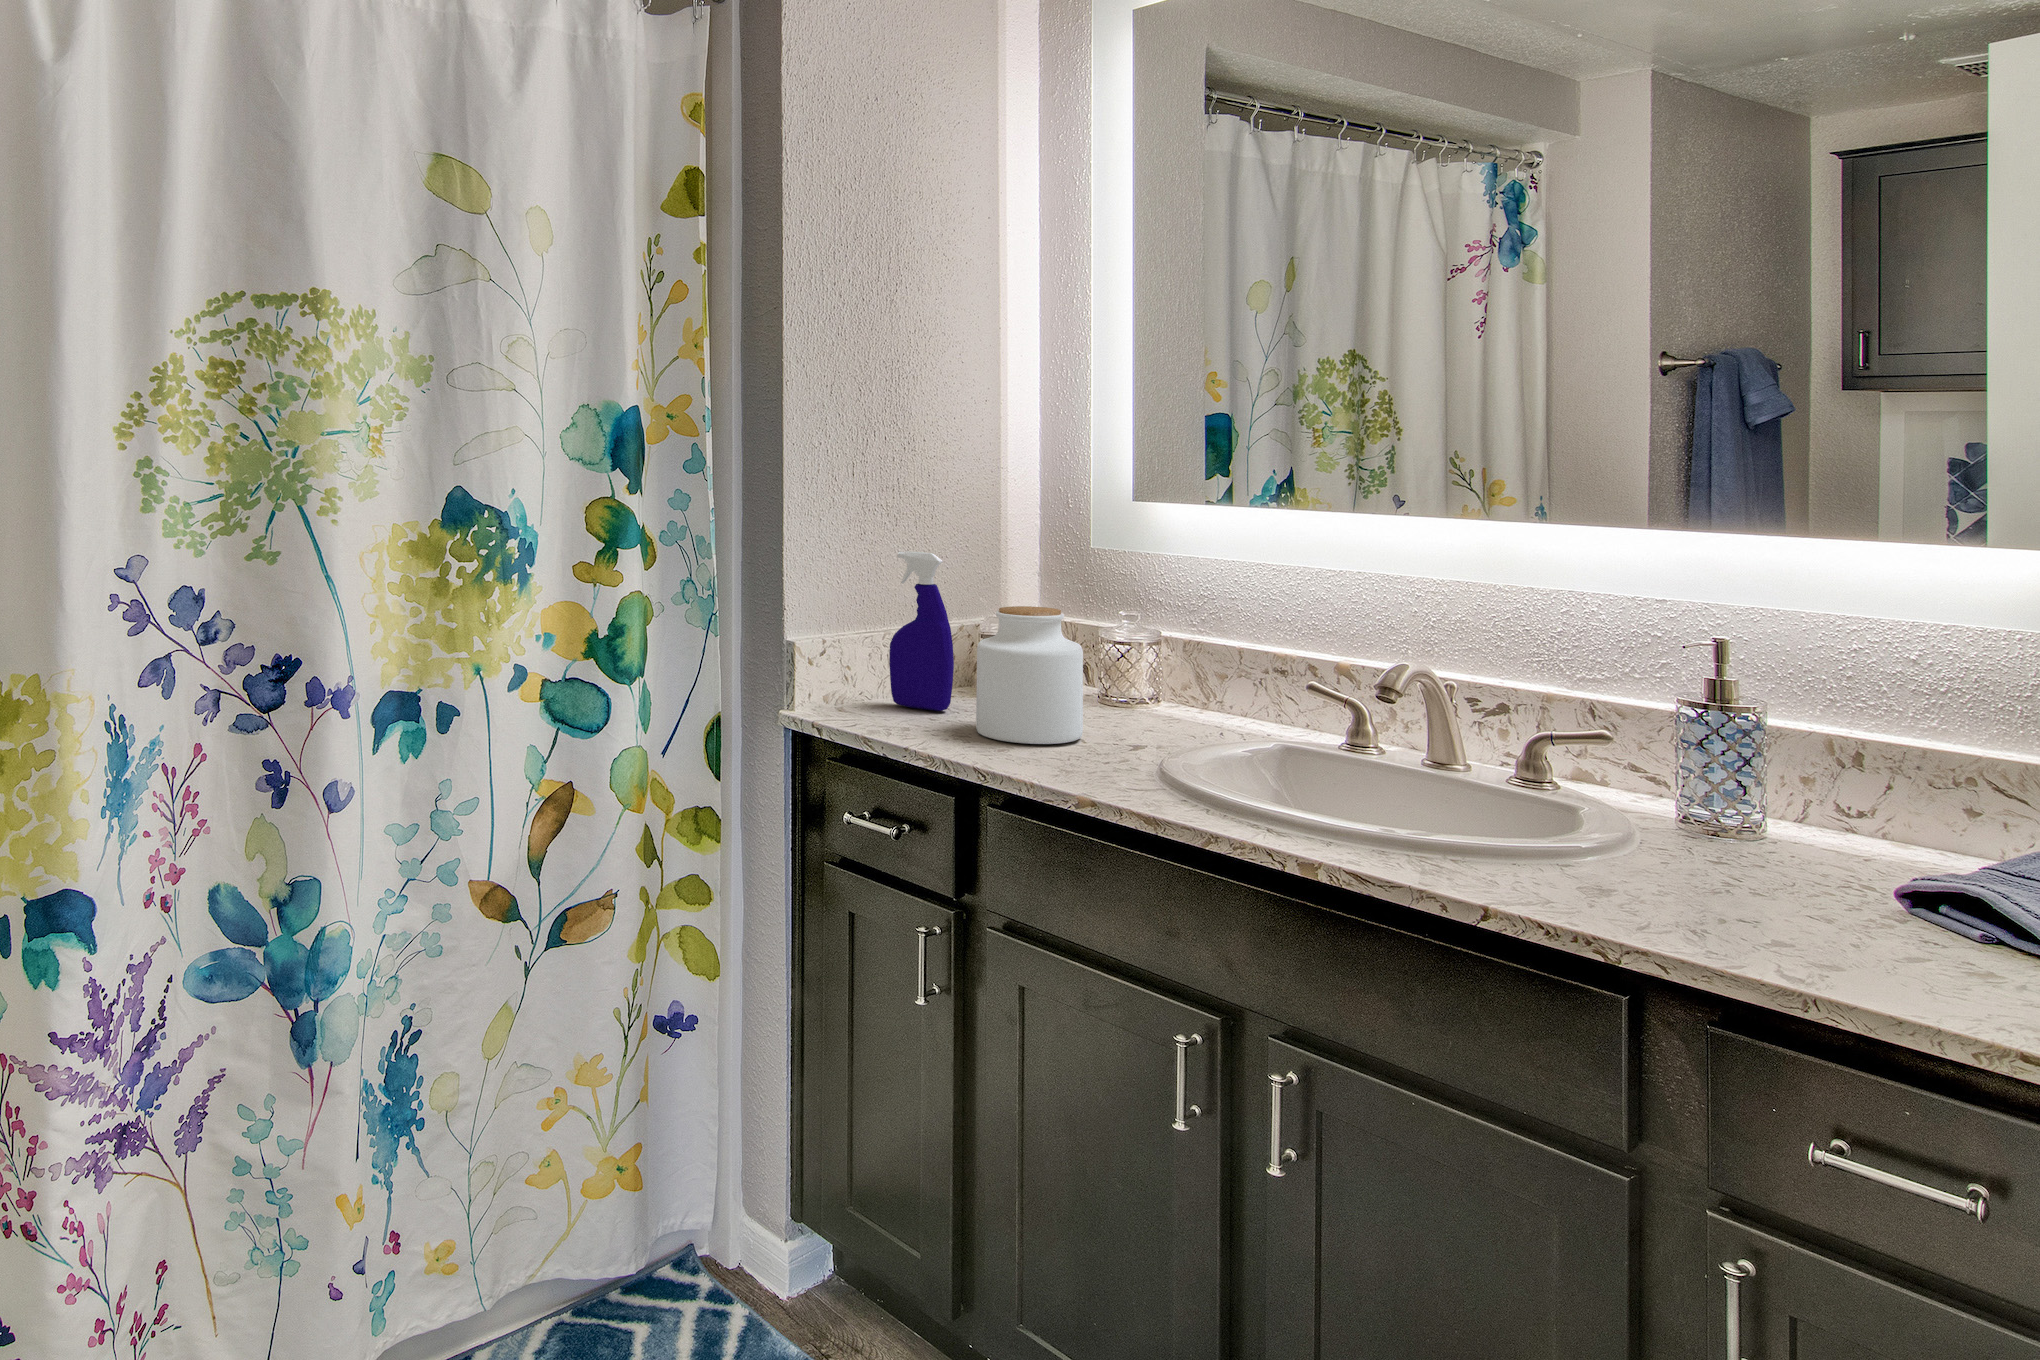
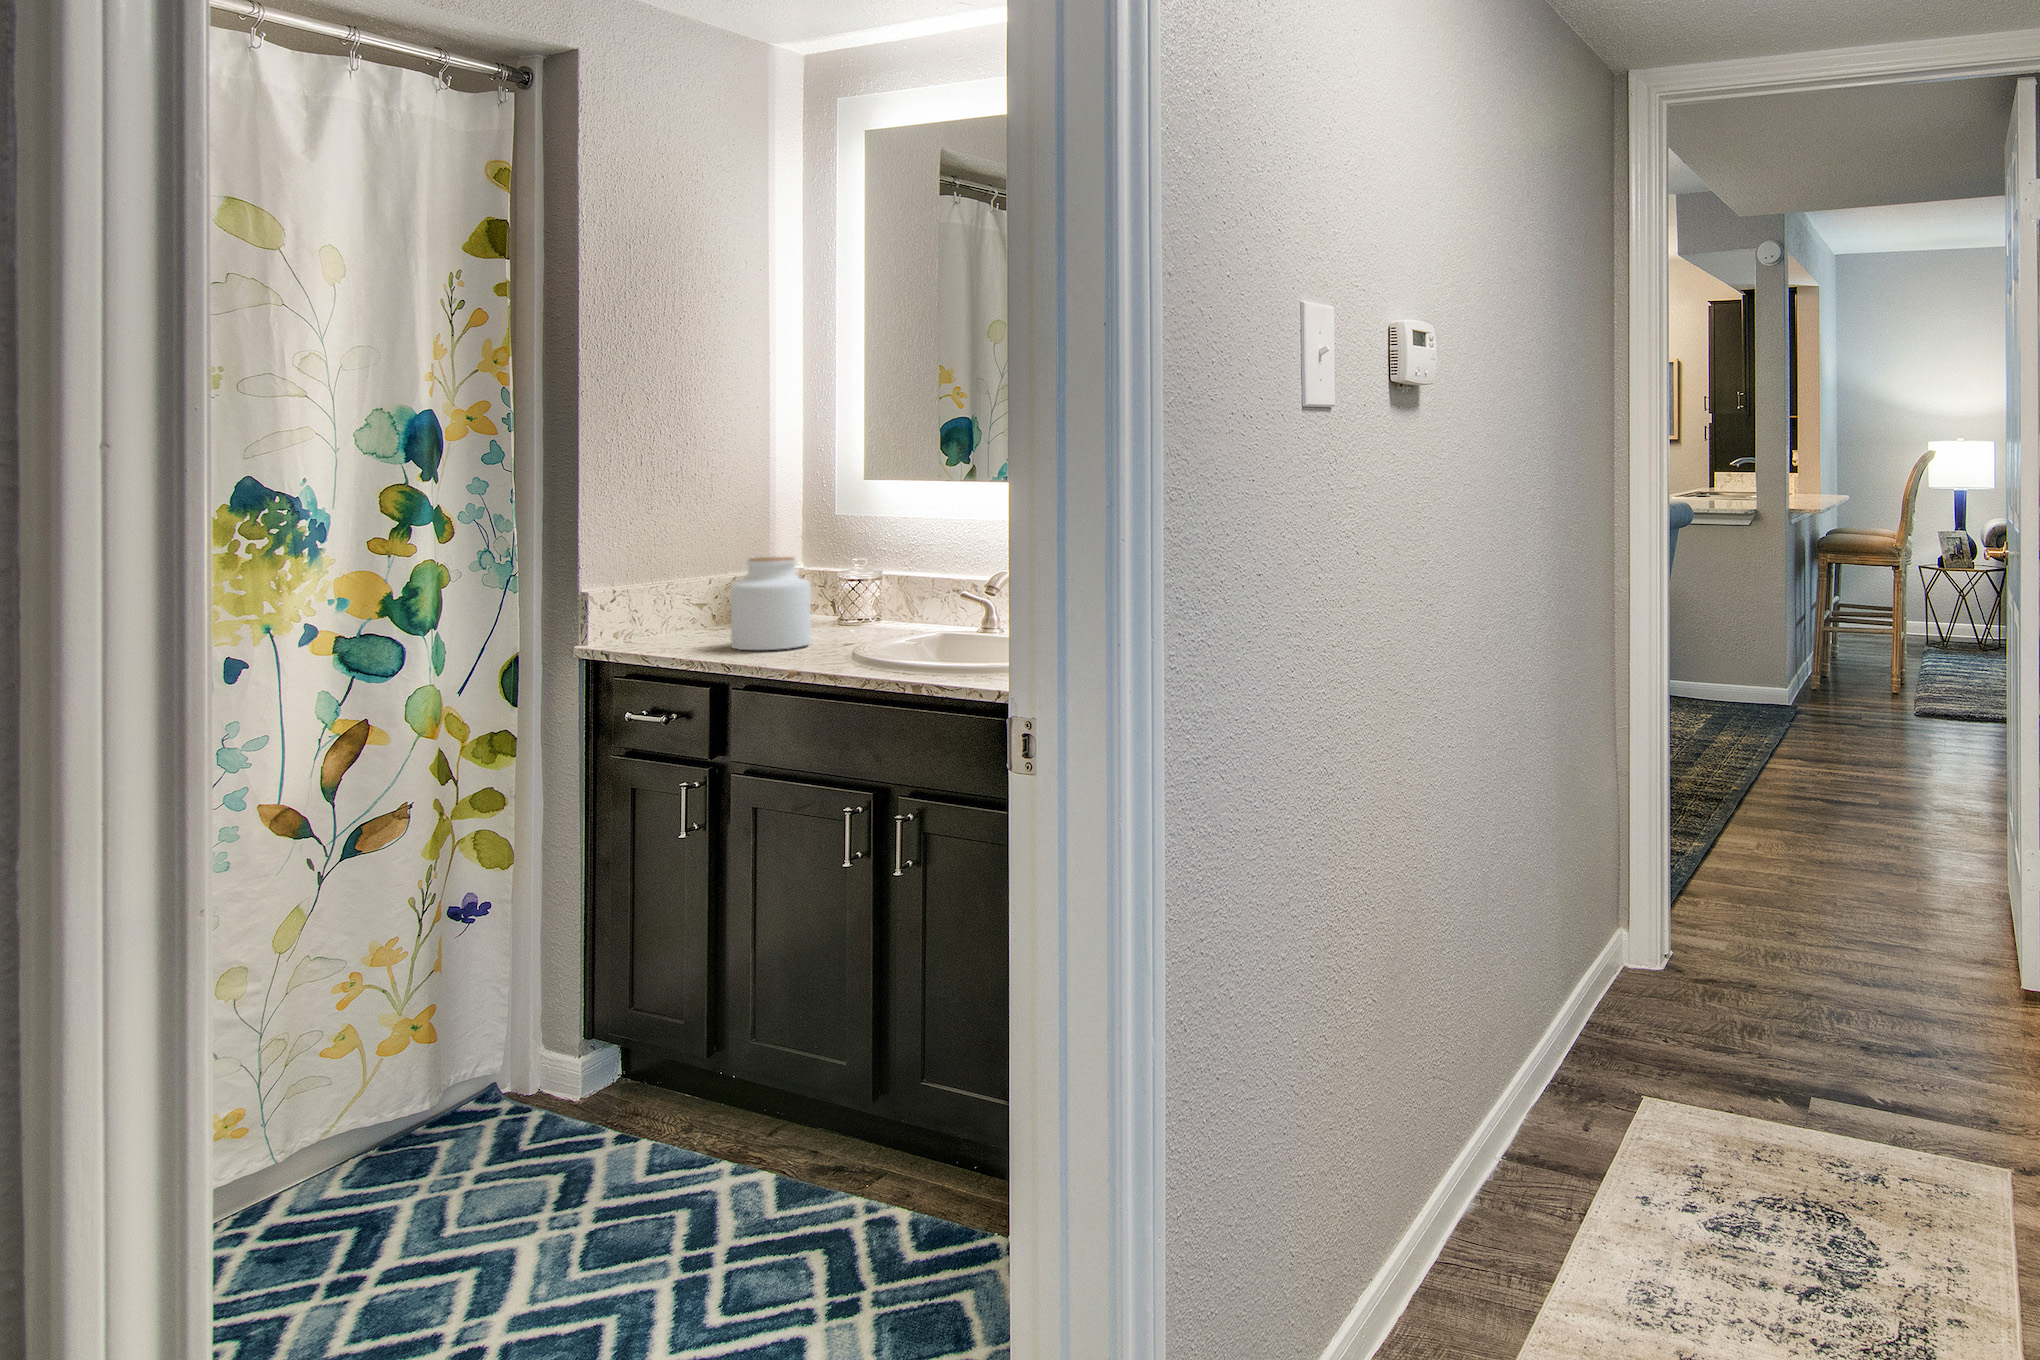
spray bottle: present [889,551,954,711] -> none [667,523,719,639]

